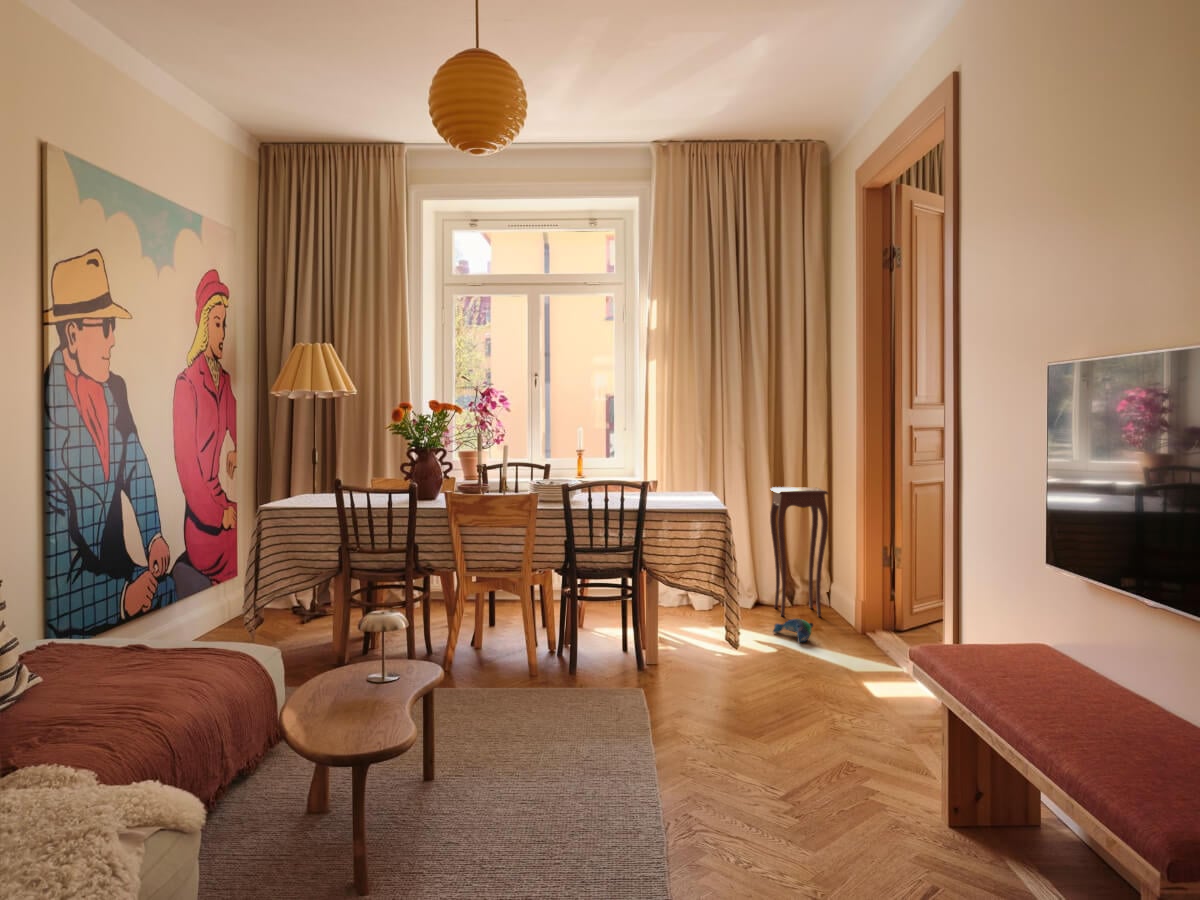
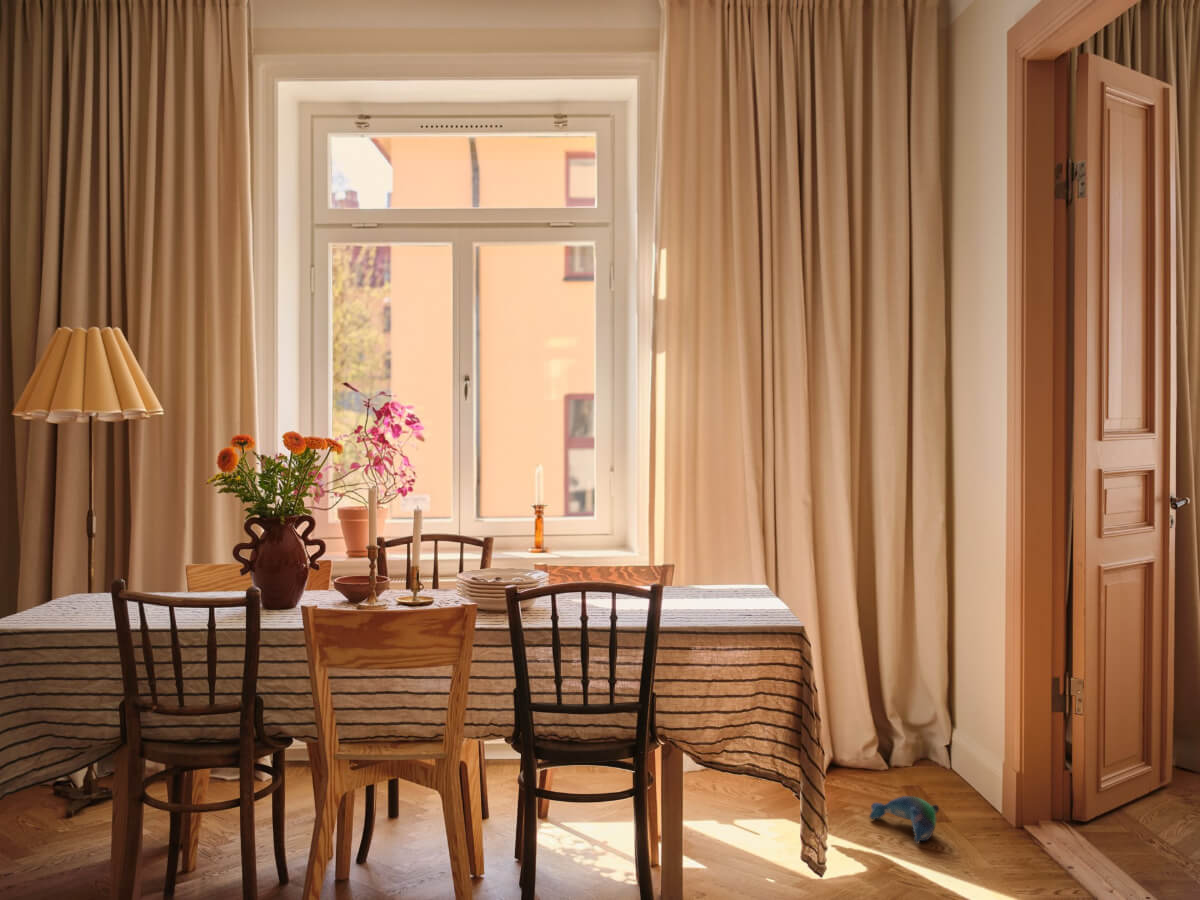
side table: present [770,487,828,617] -> none [855,564,955,781]

